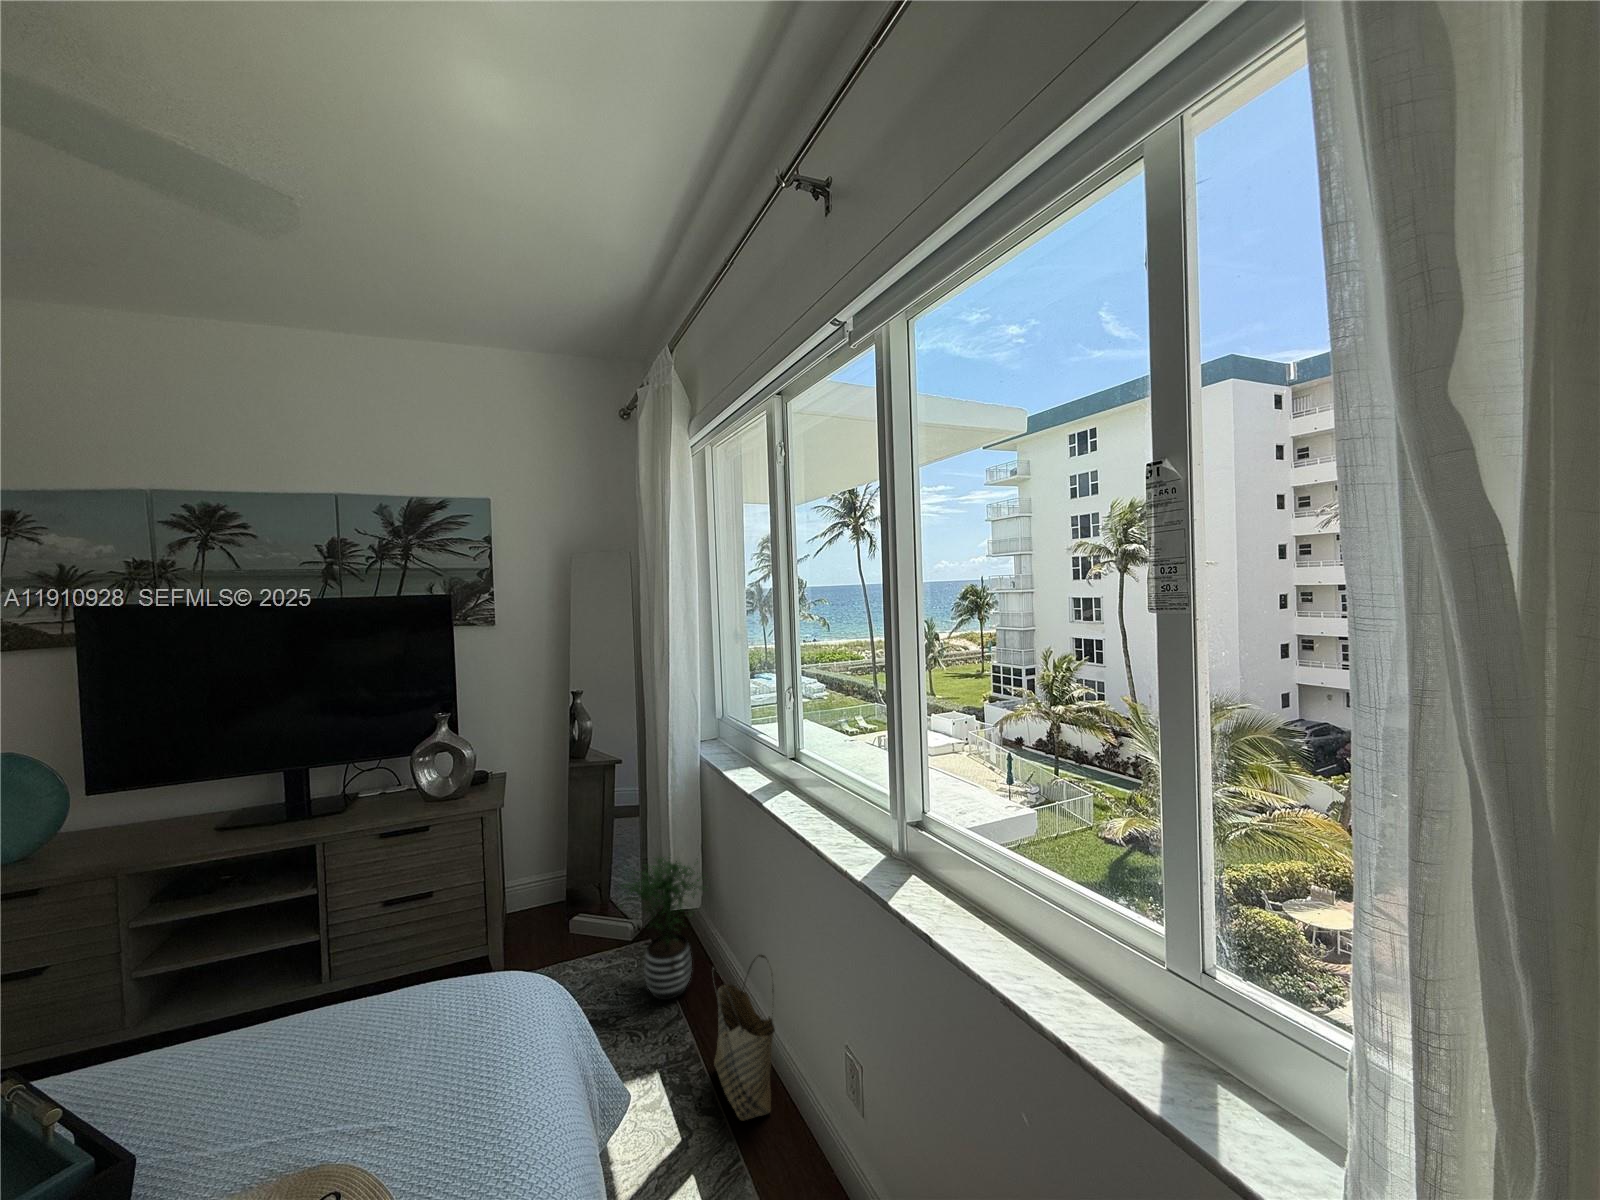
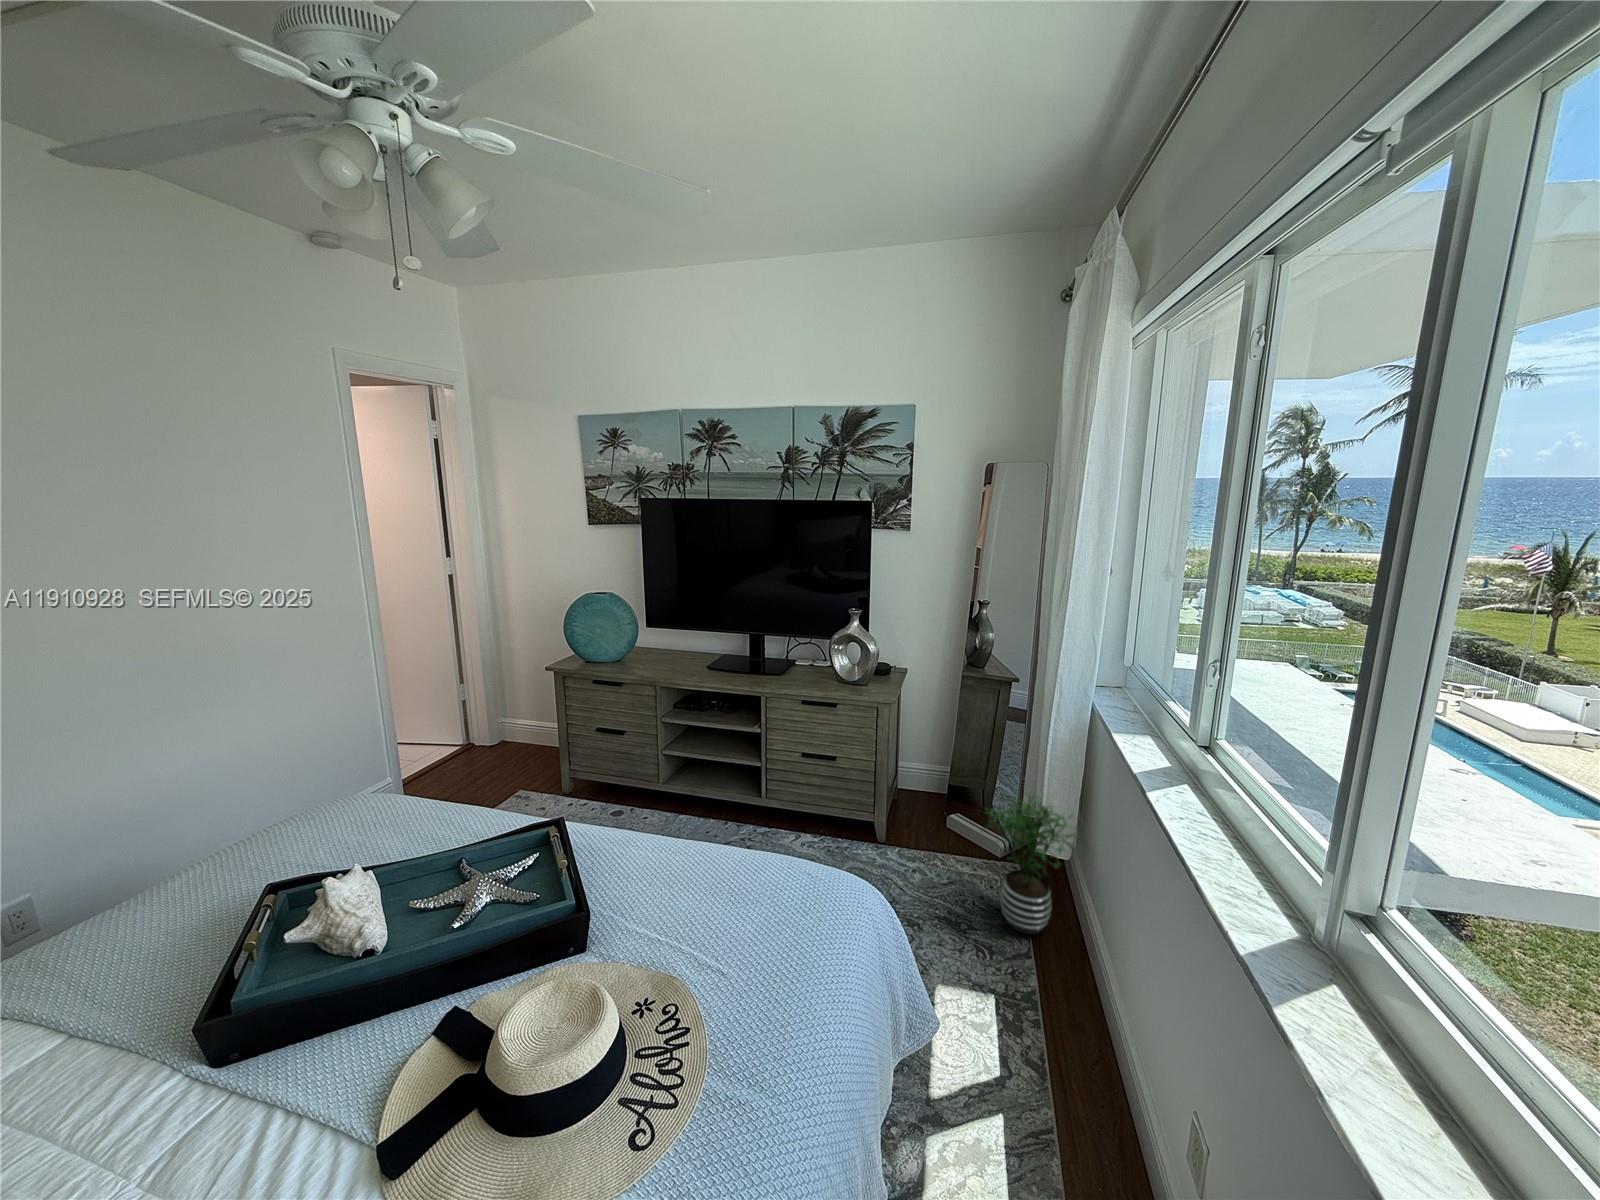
woven basket: present [713,955,775,1120] -> none [1050,942,1129,1117]

